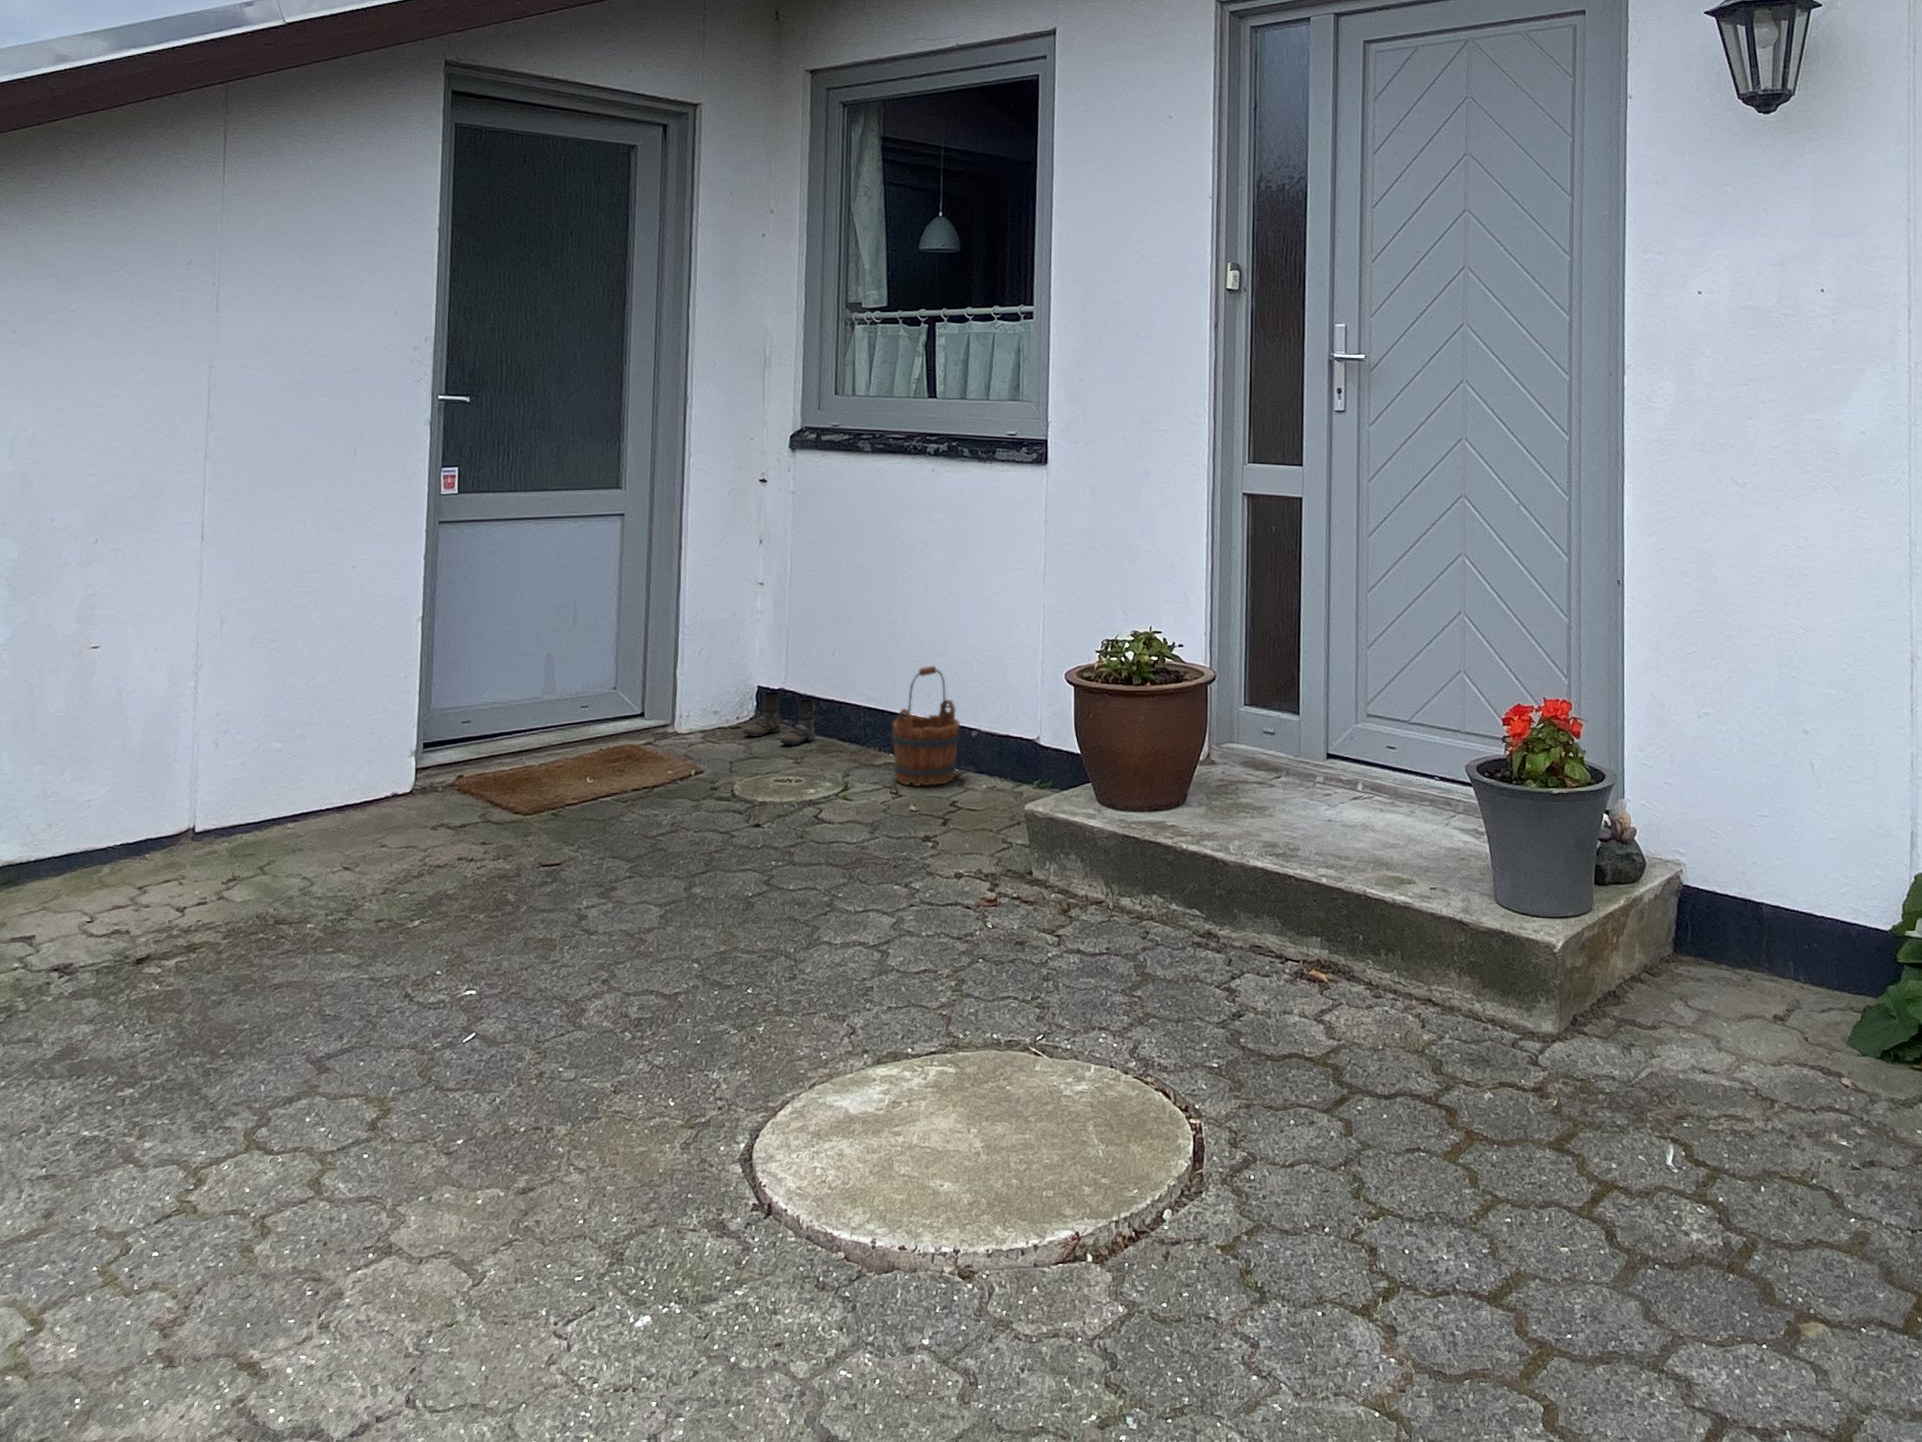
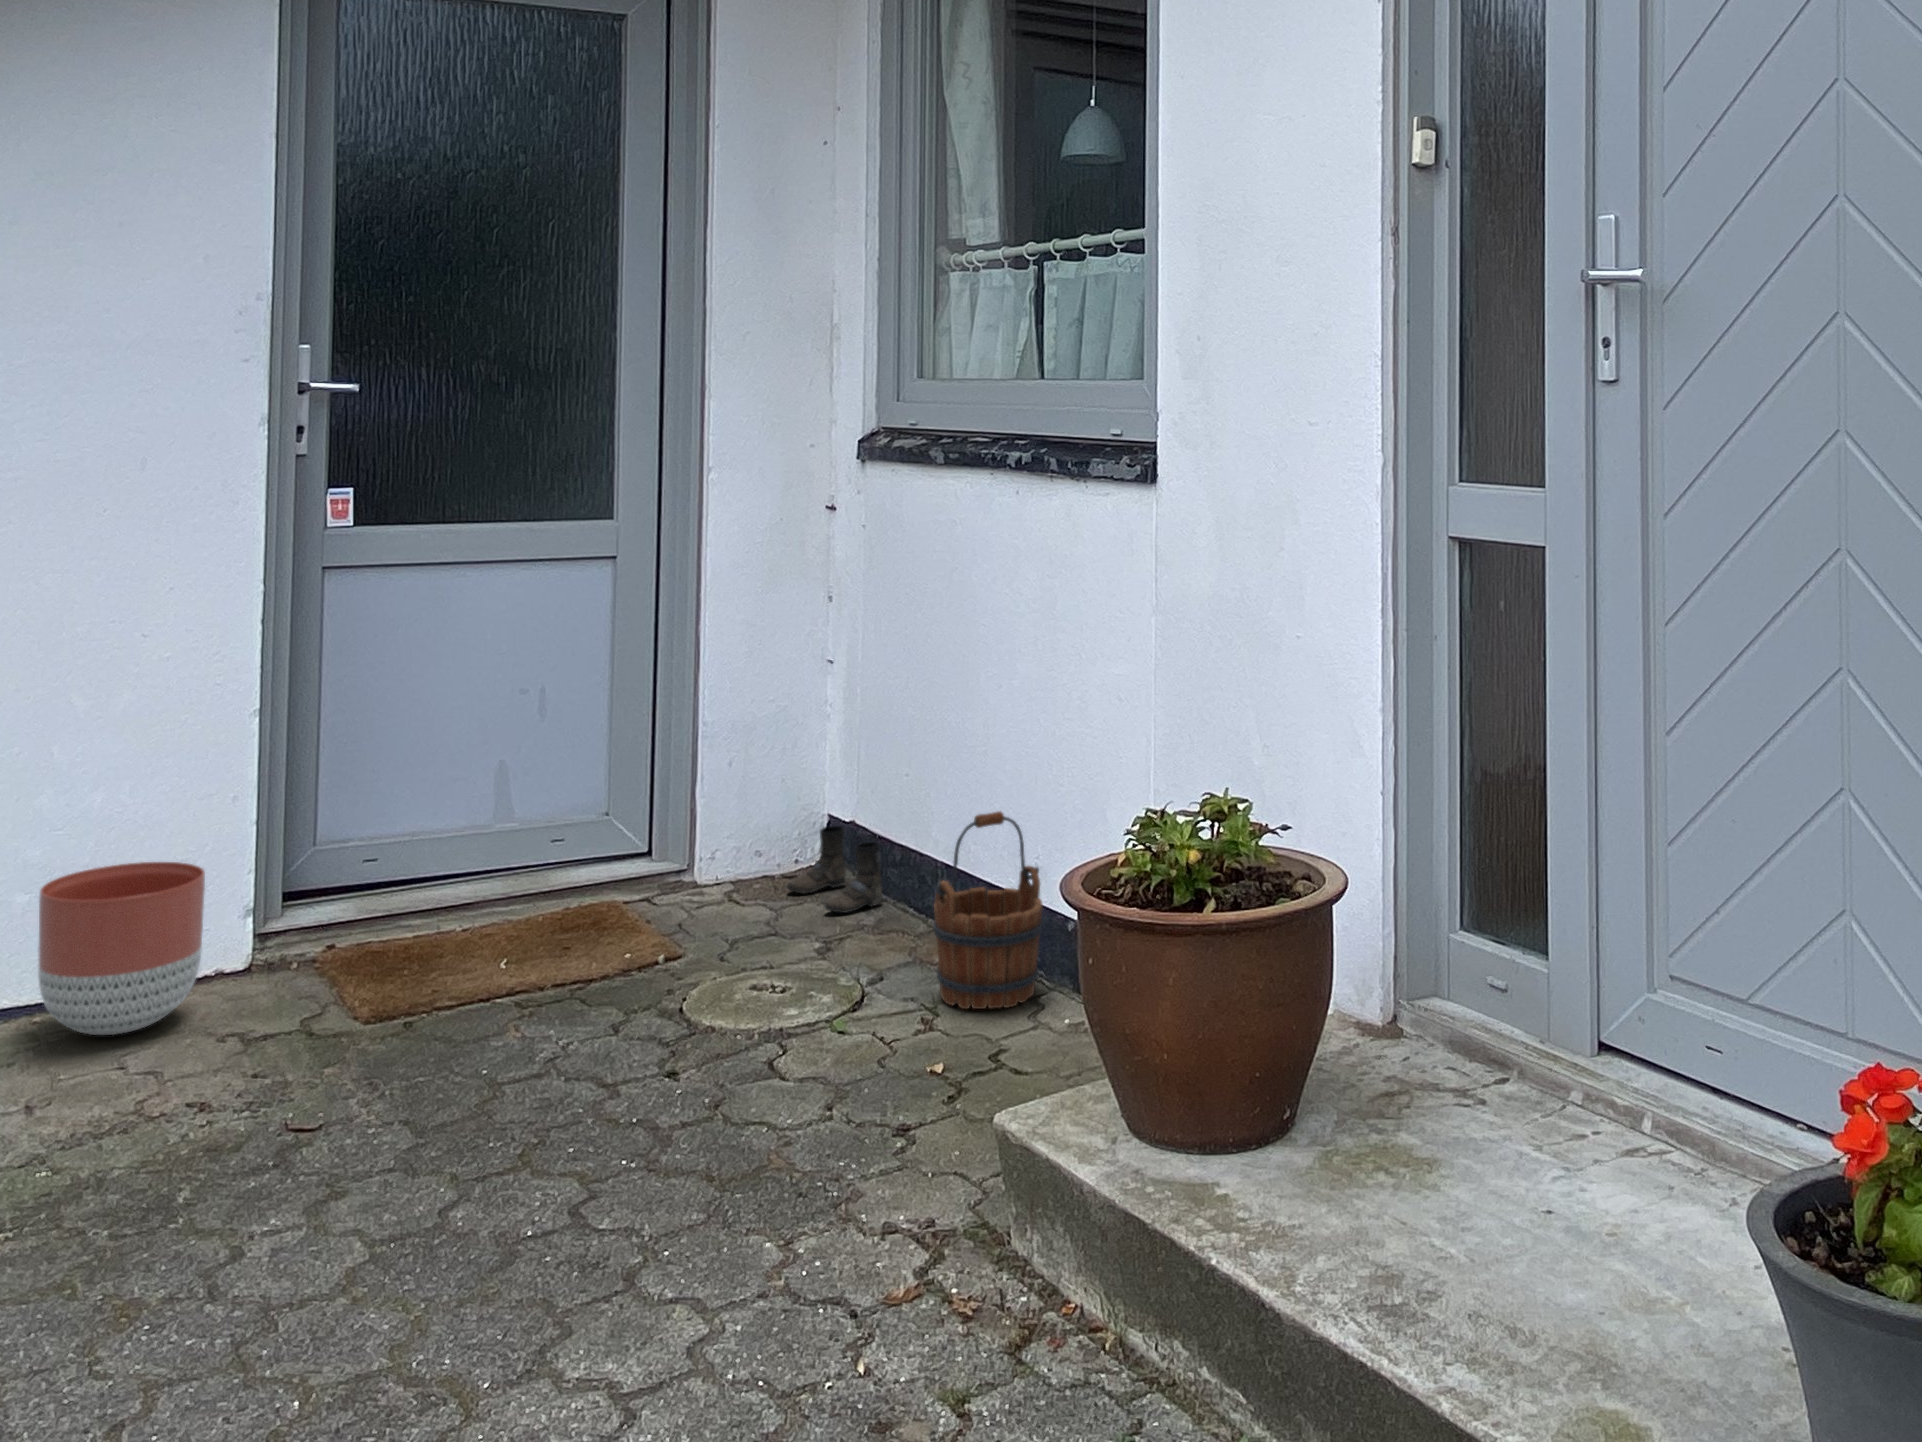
planter: none [307,719,416,831] -> present [38,862,205,1035]

